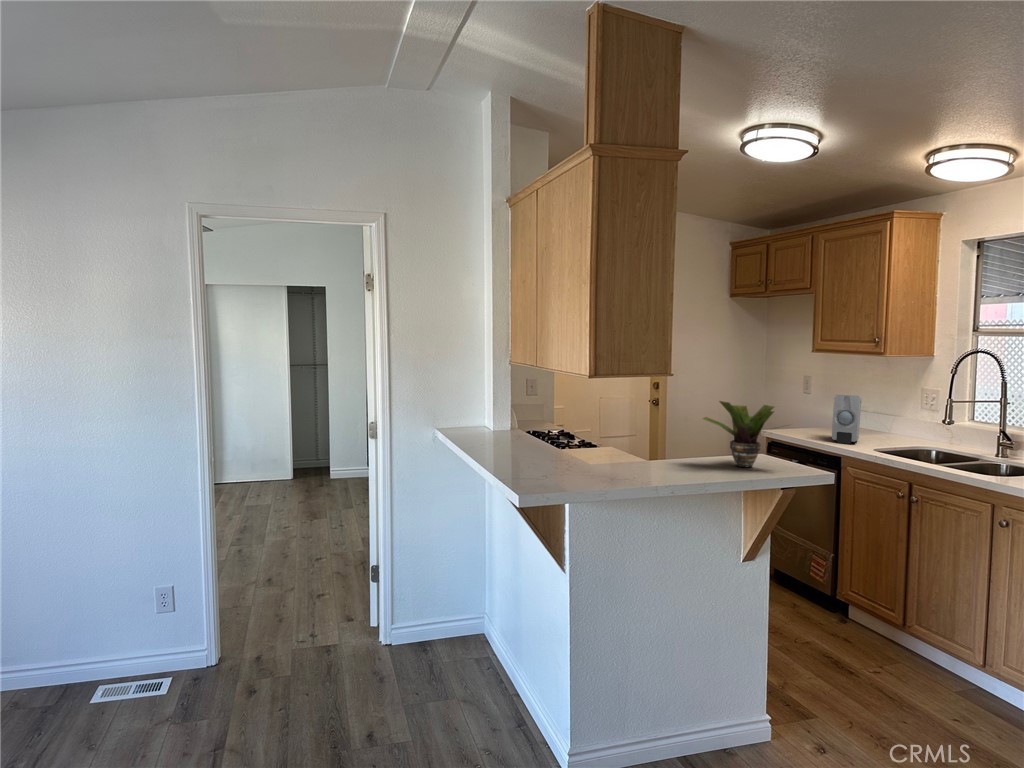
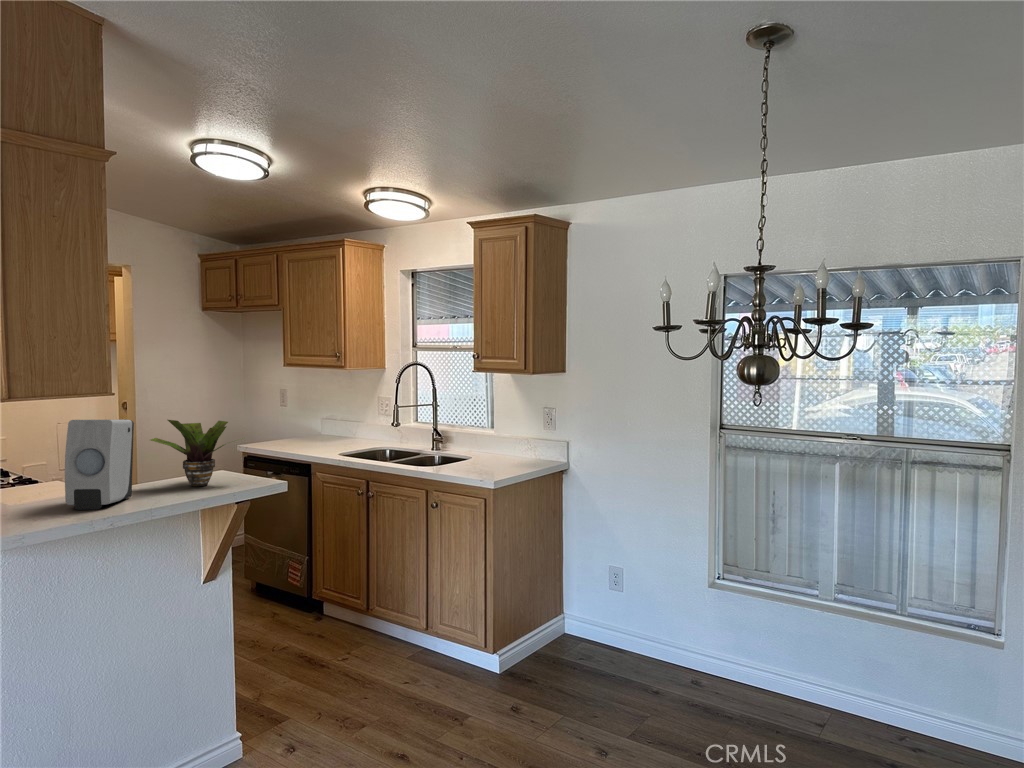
soap dispenser: present [832,394,861,444] -> present [65,420,134,510]

